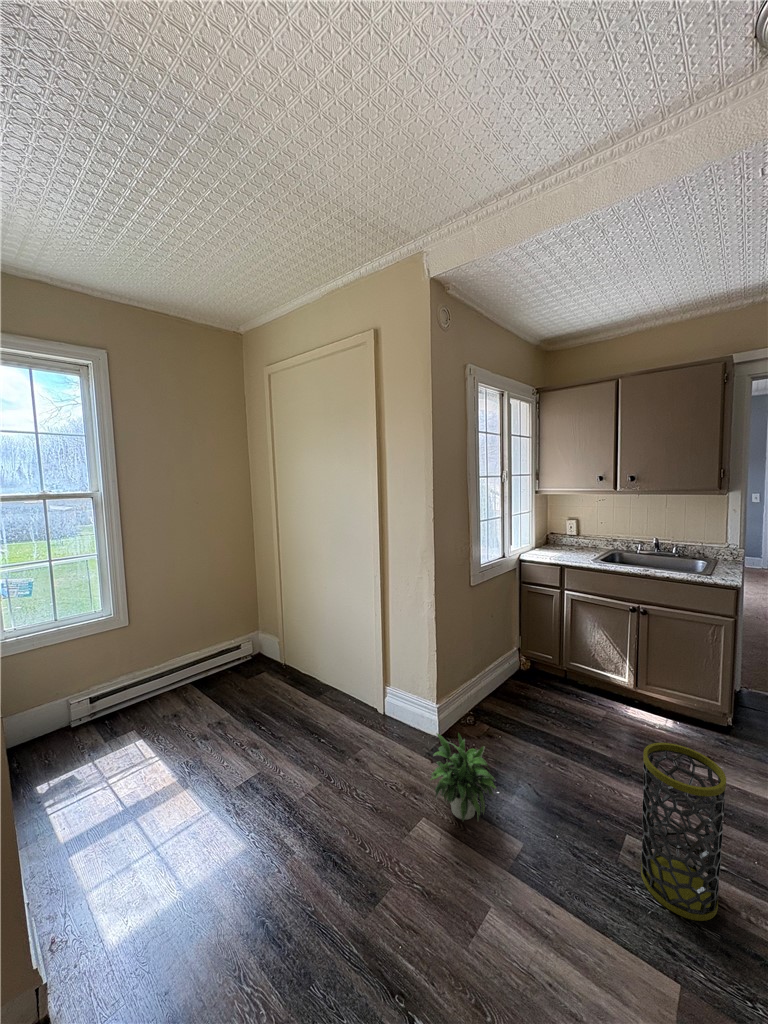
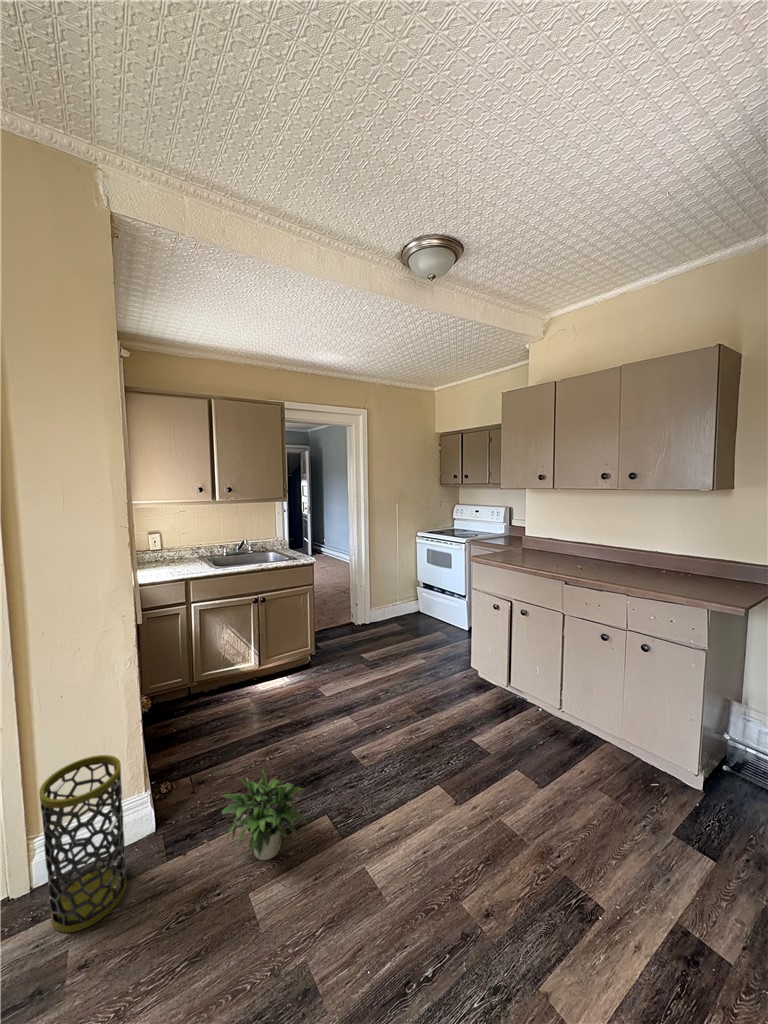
trash can: present [641,743,726,921] -> present [39,755,126,932]

